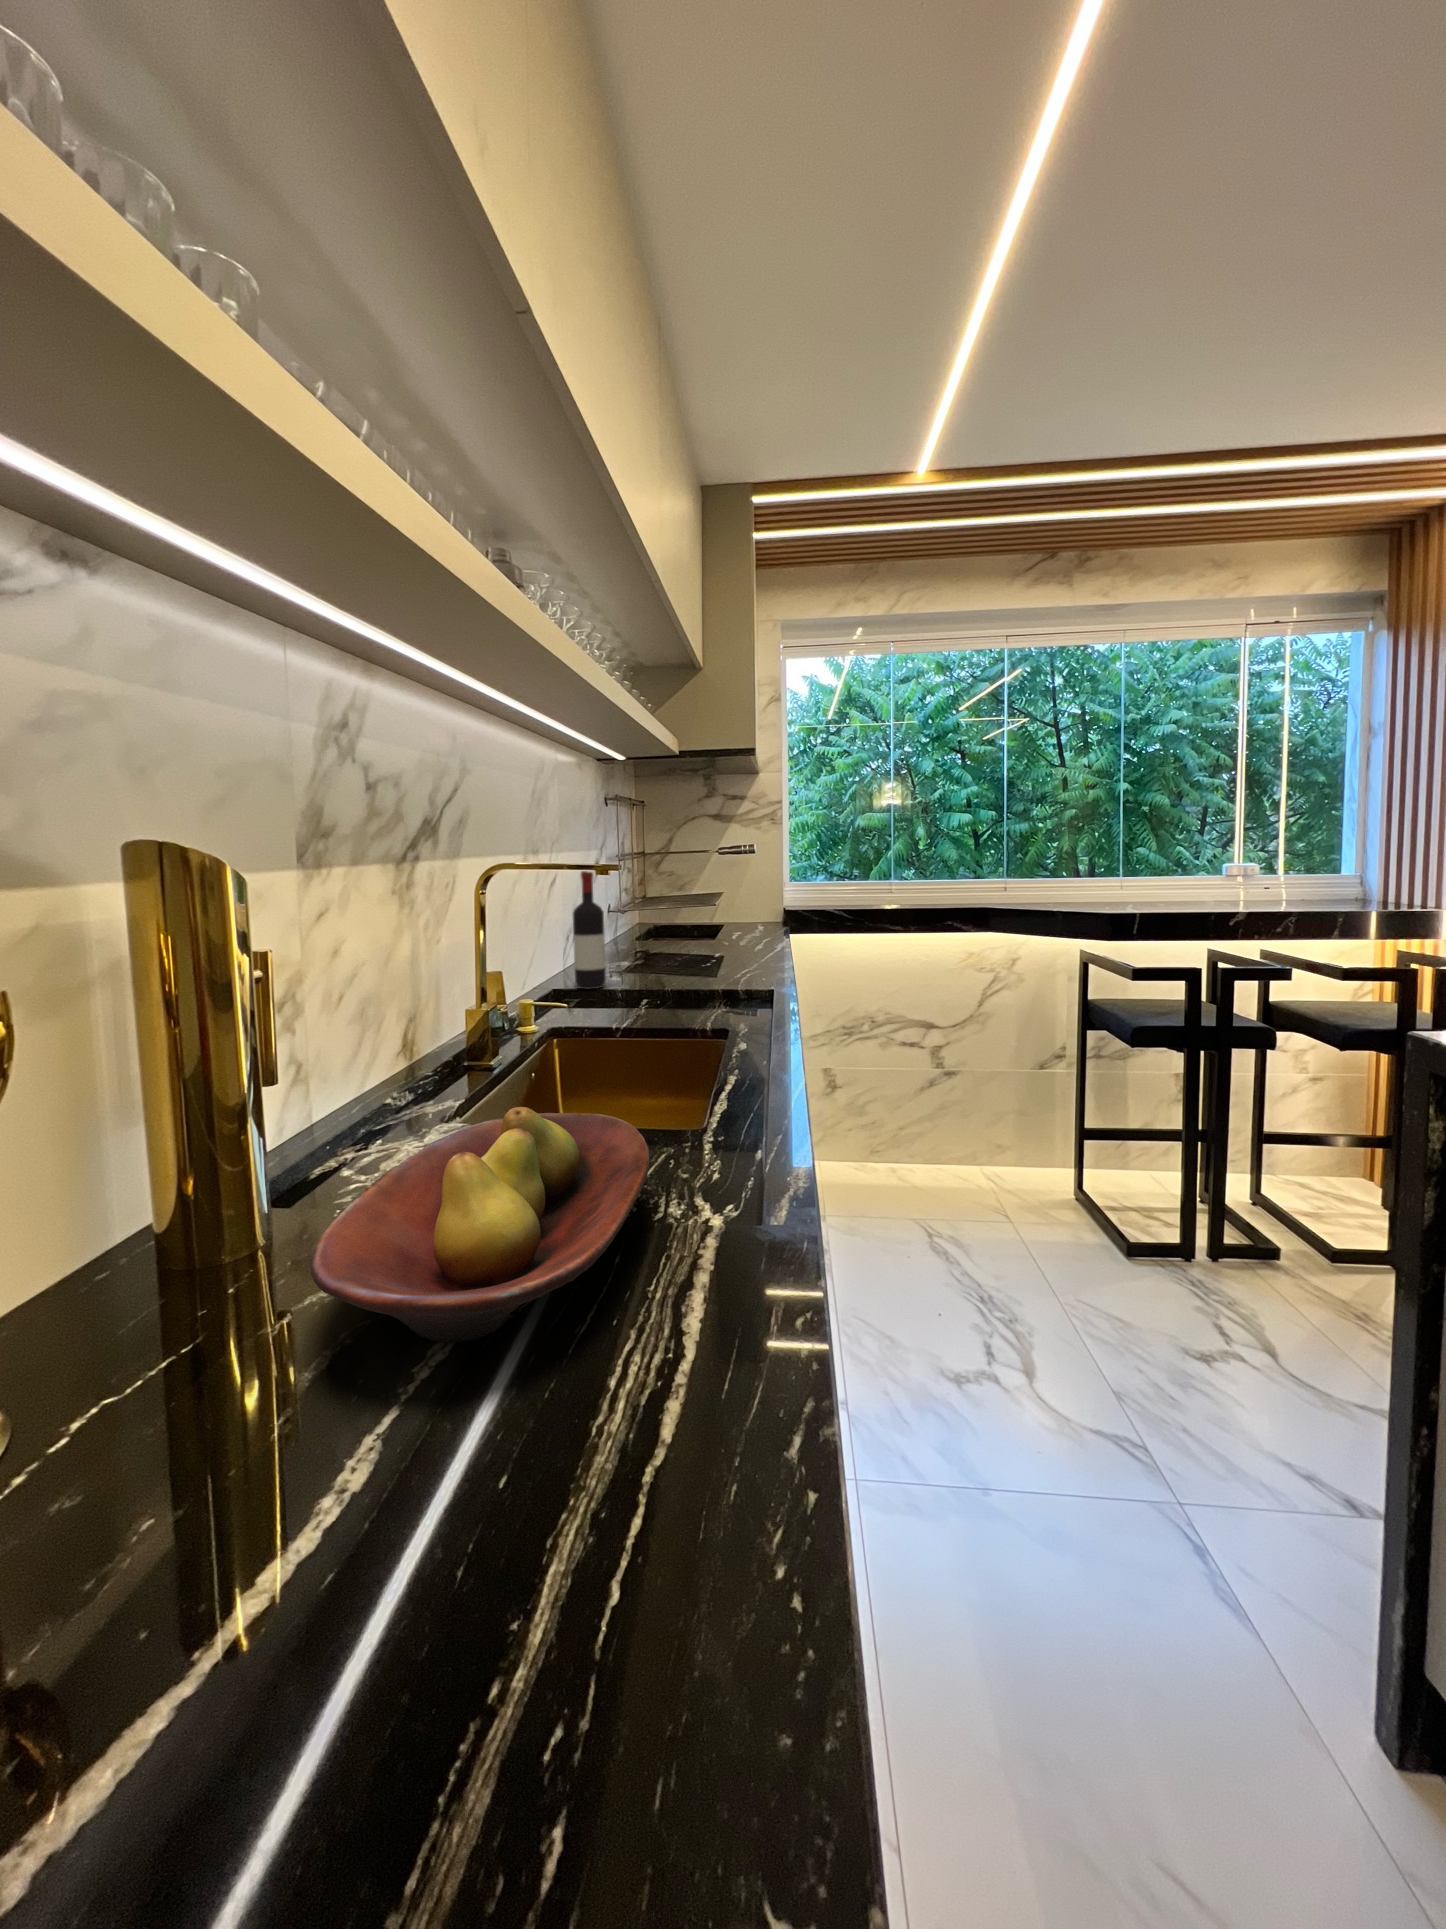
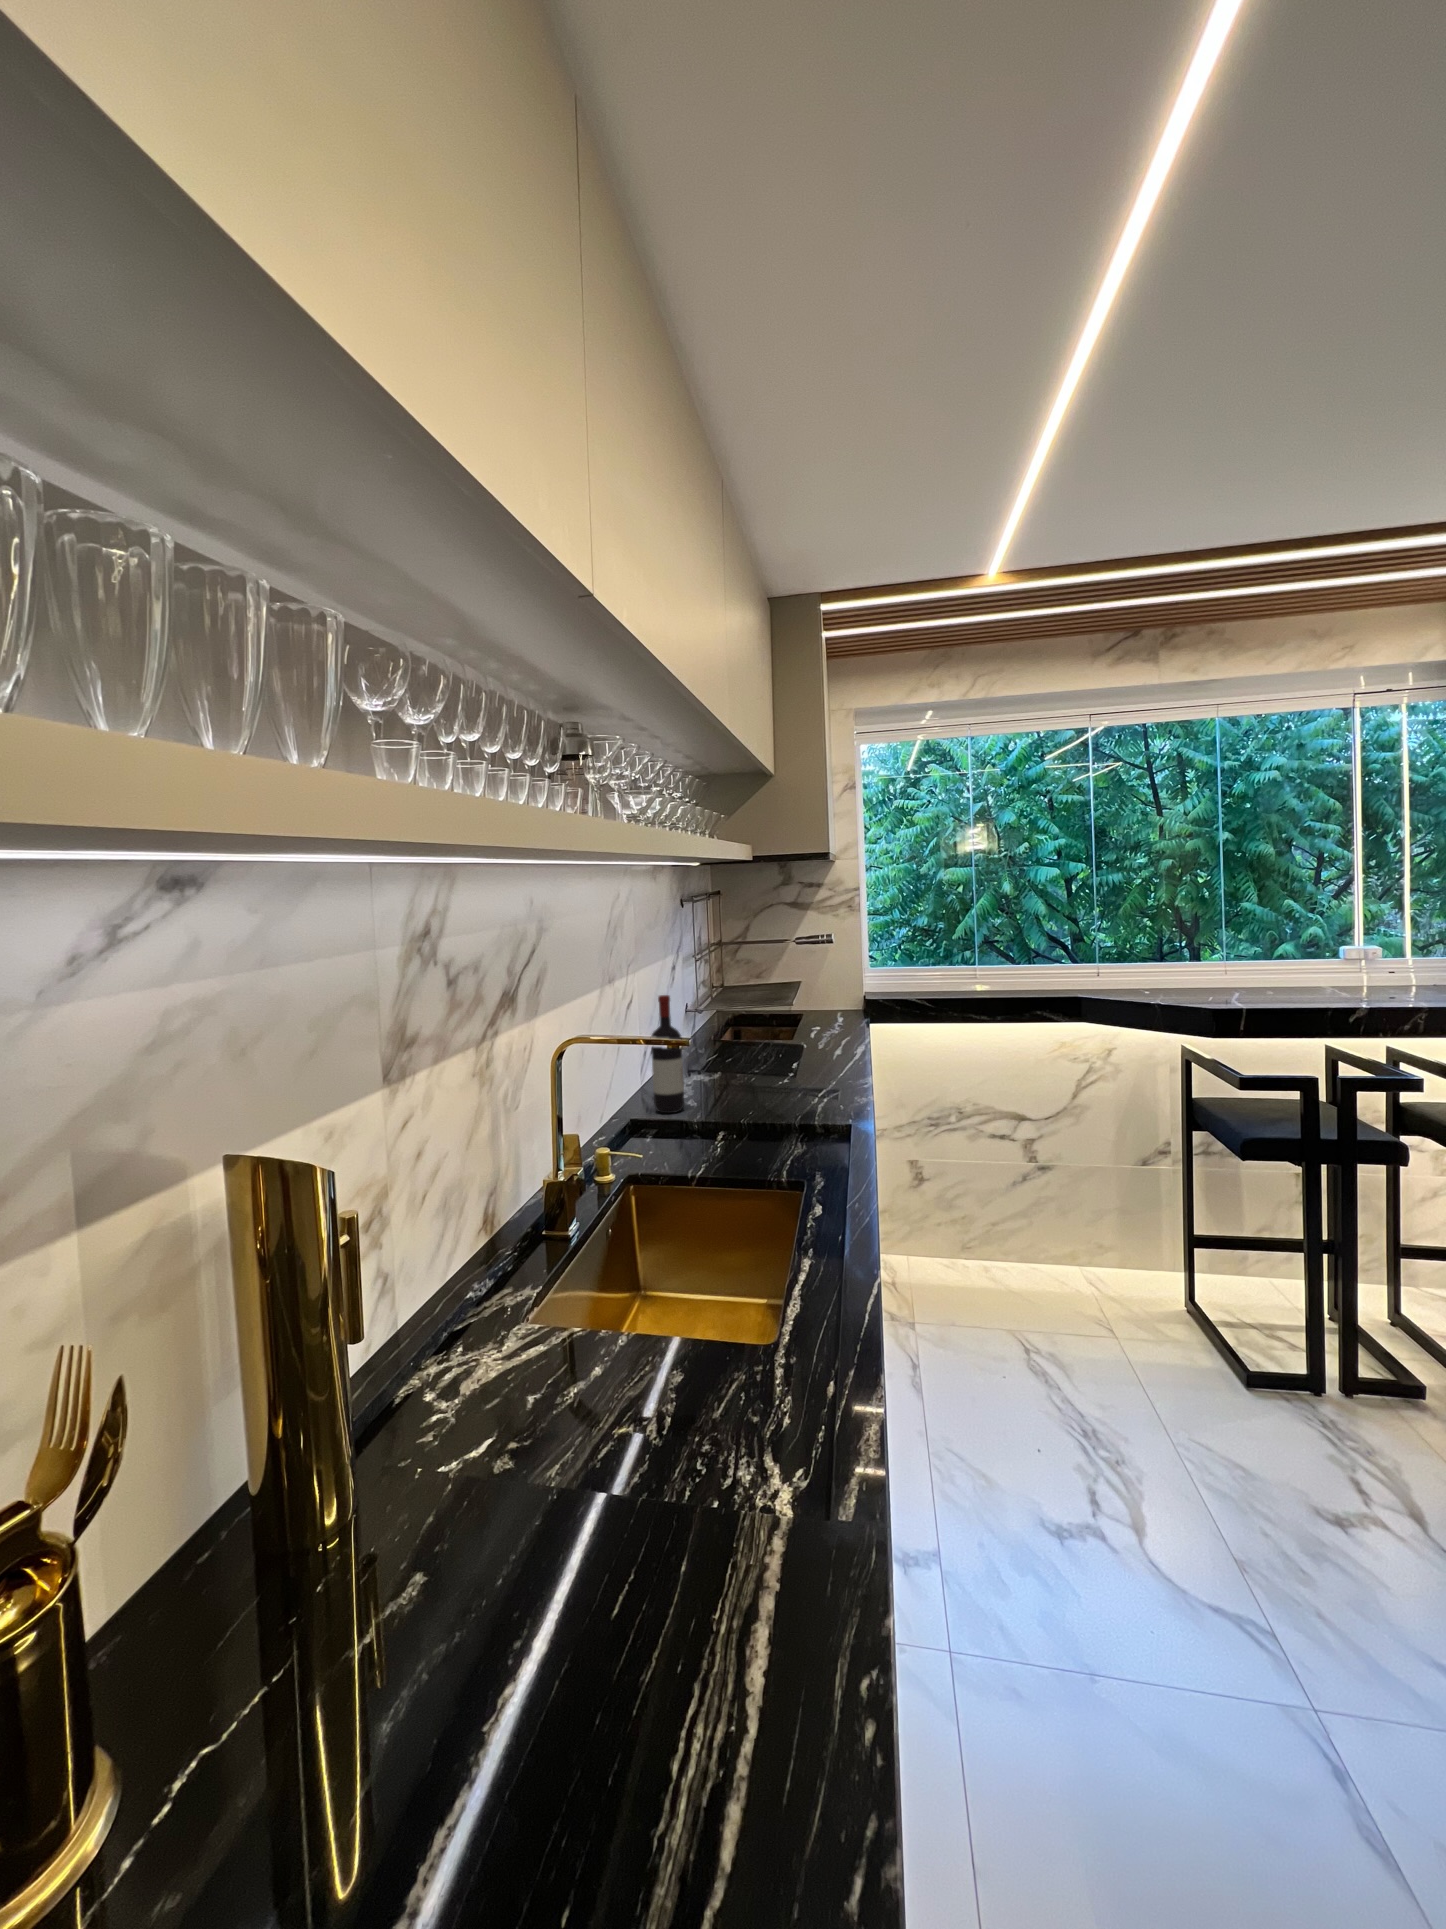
fruit bowl: present [310,1107,650,1342] -> none [387,1352,717,1685]

